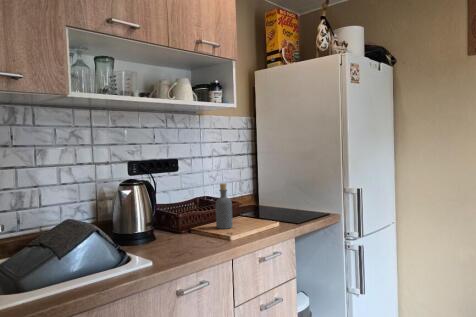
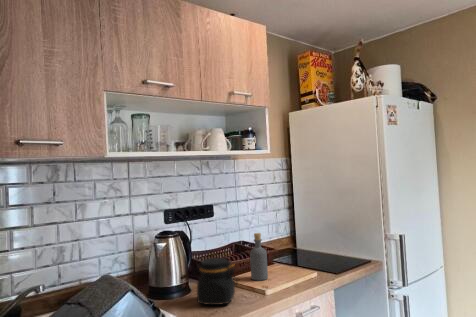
jar: none [160,203,205,247] -> present [194,258,236,305]

